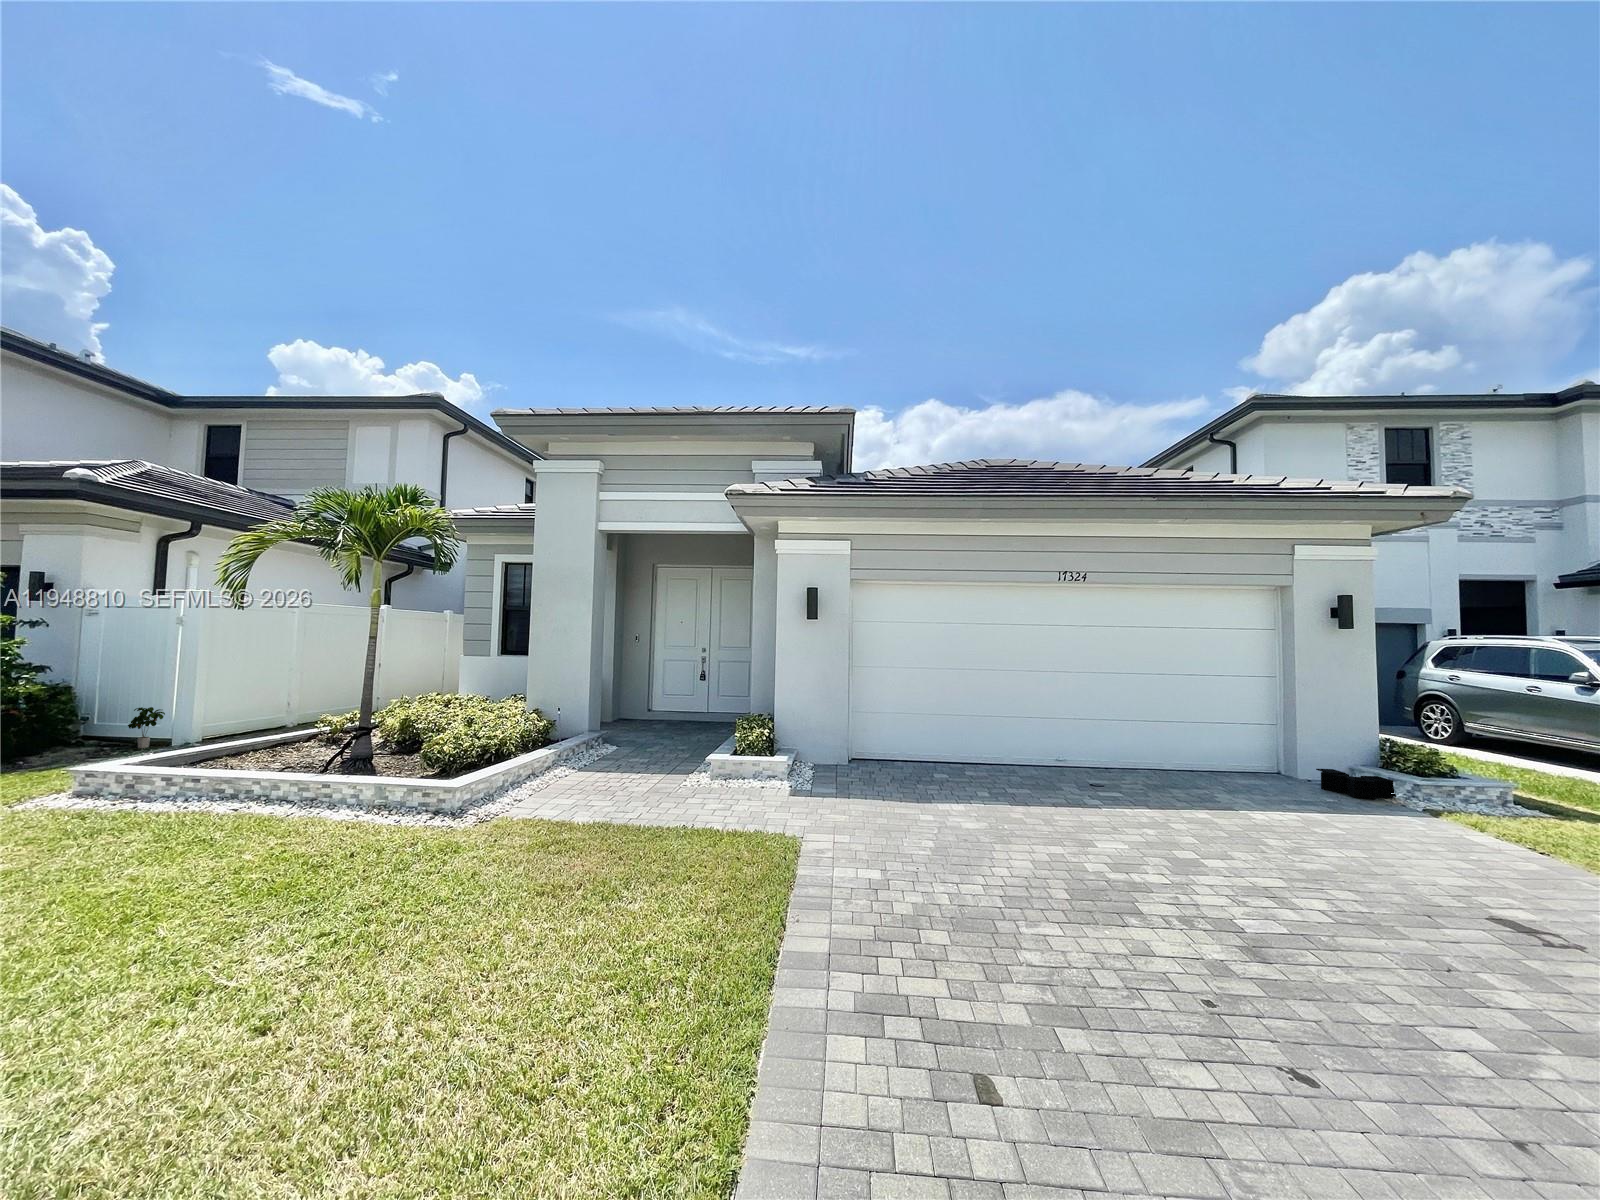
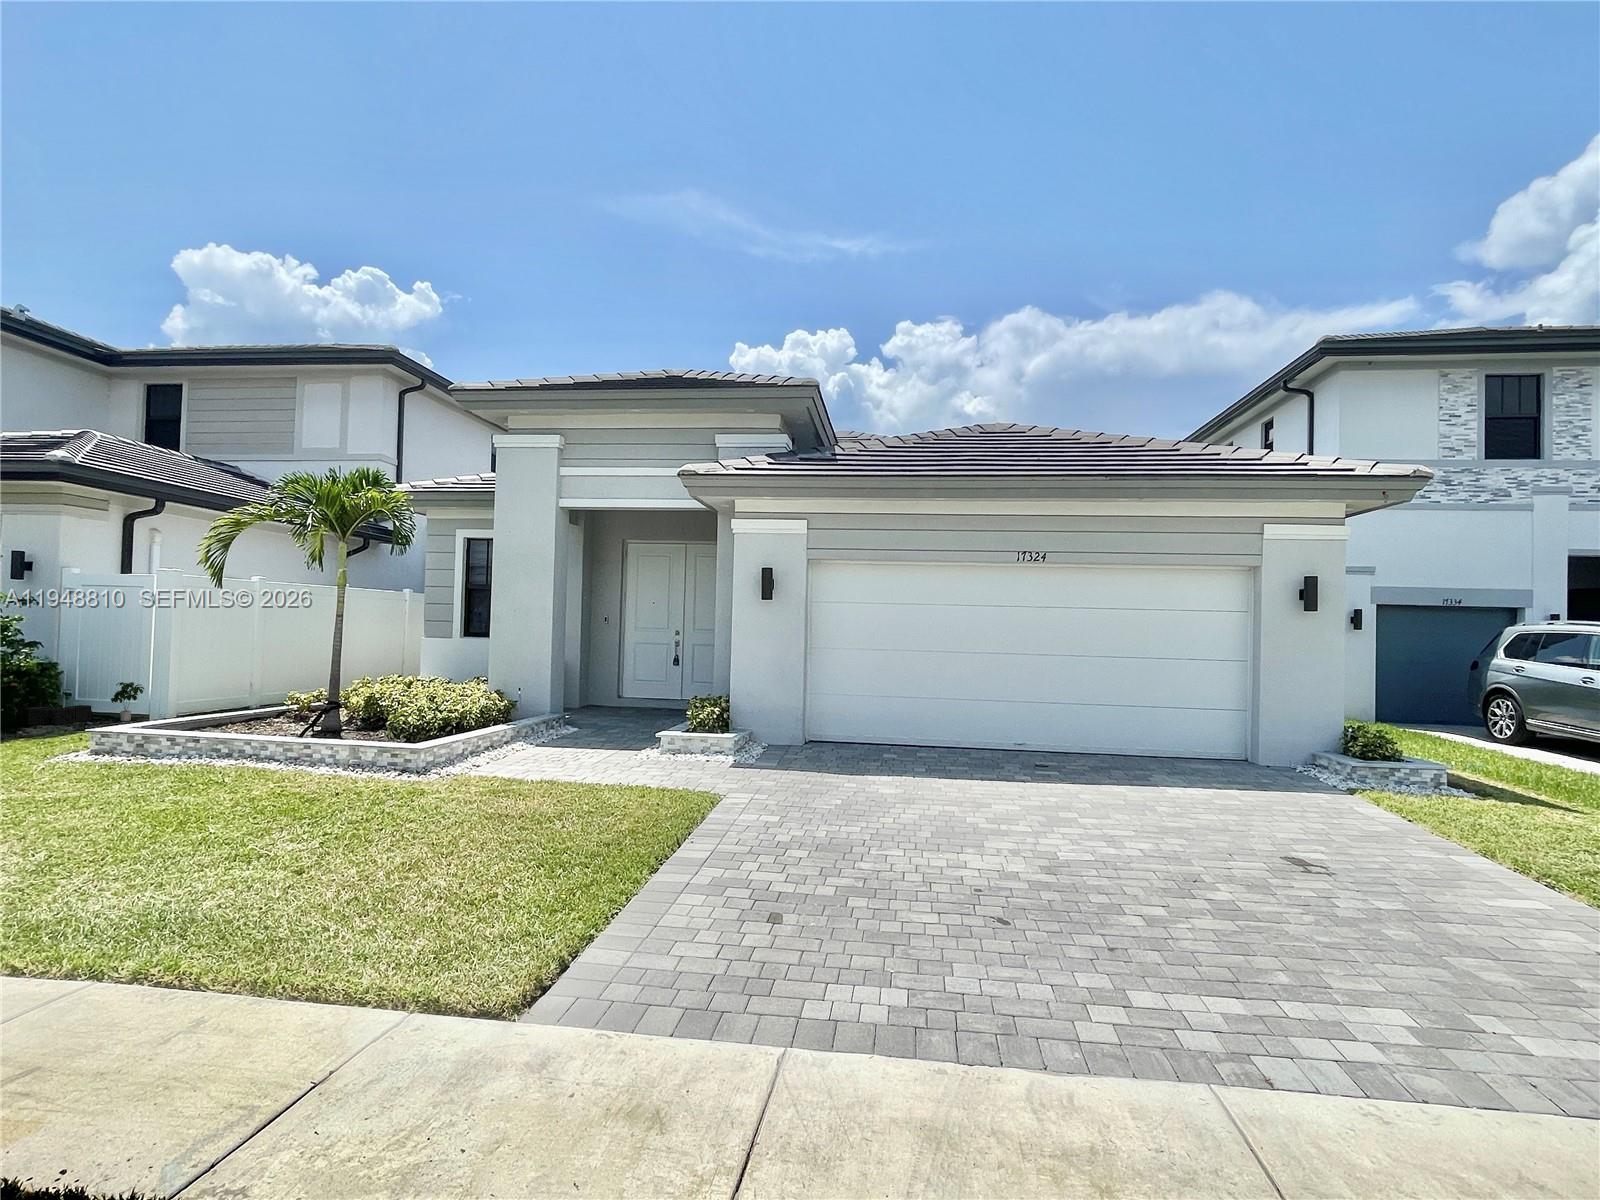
storage bin: present [1316,769,1396,800] -> present [25,705,94,725]

